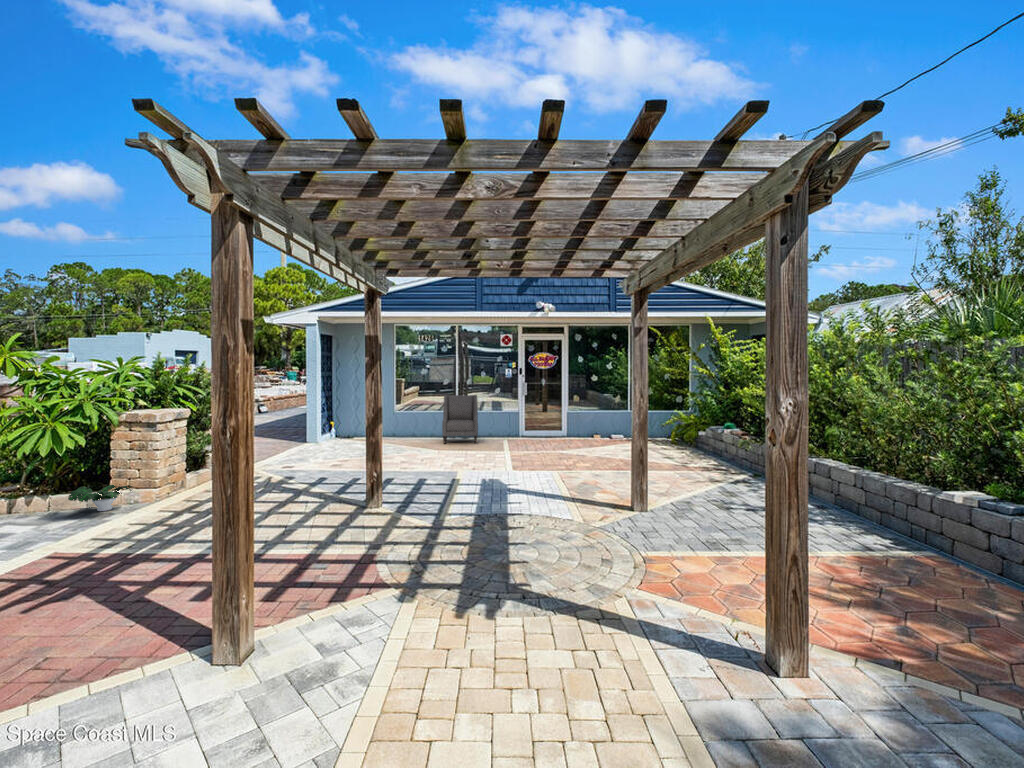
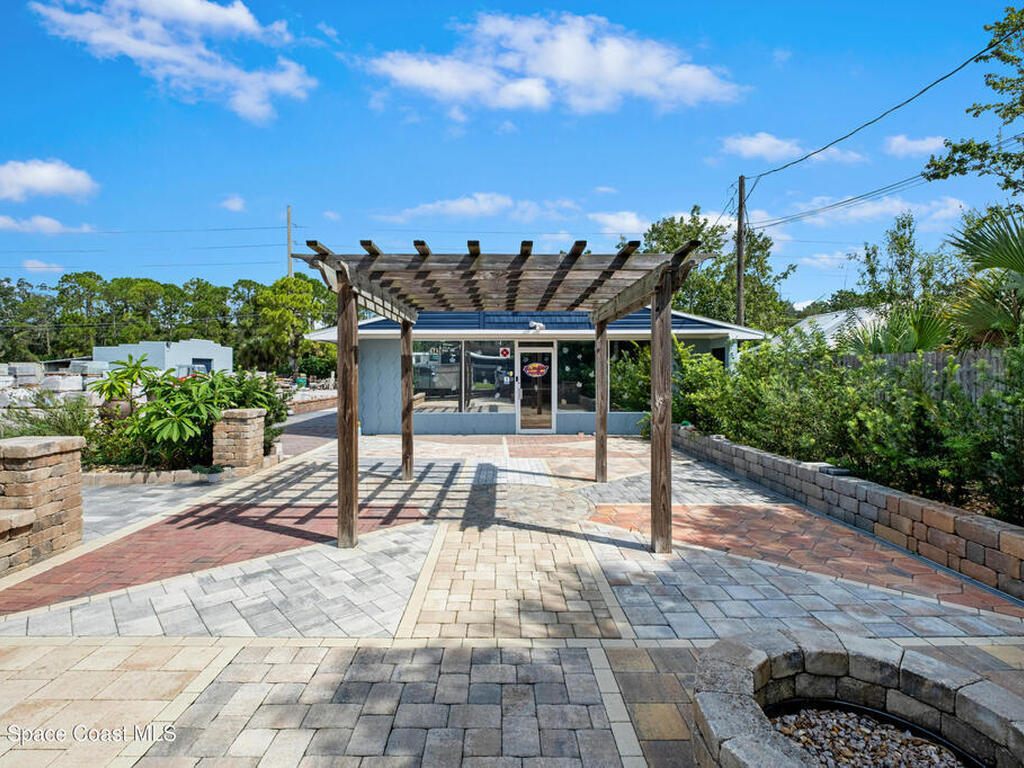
chair: present [442,395,478,444] -> none [452,399,481,440]

